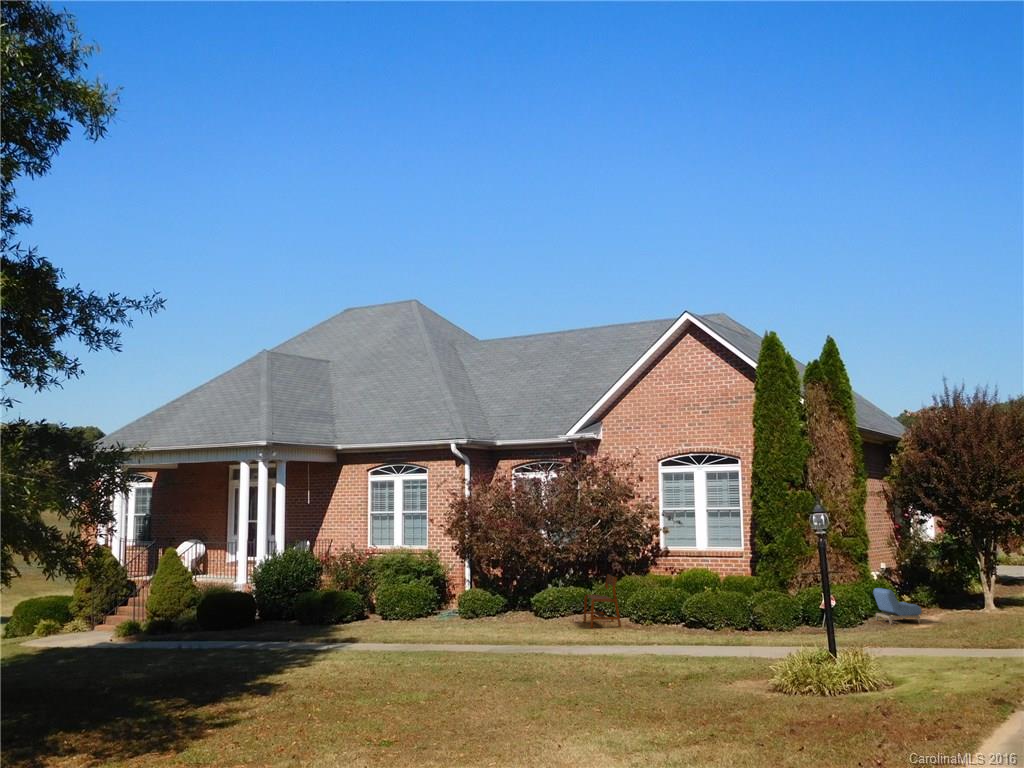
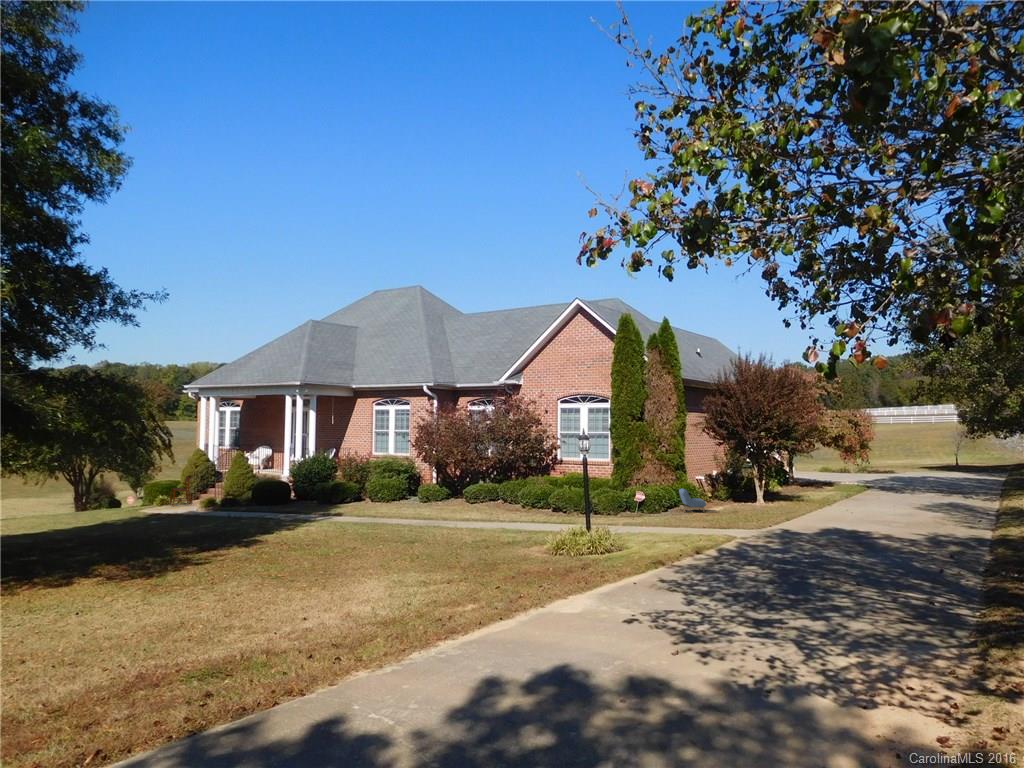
bench: present [584,574,621,628] -> present [170,476,191,506]

